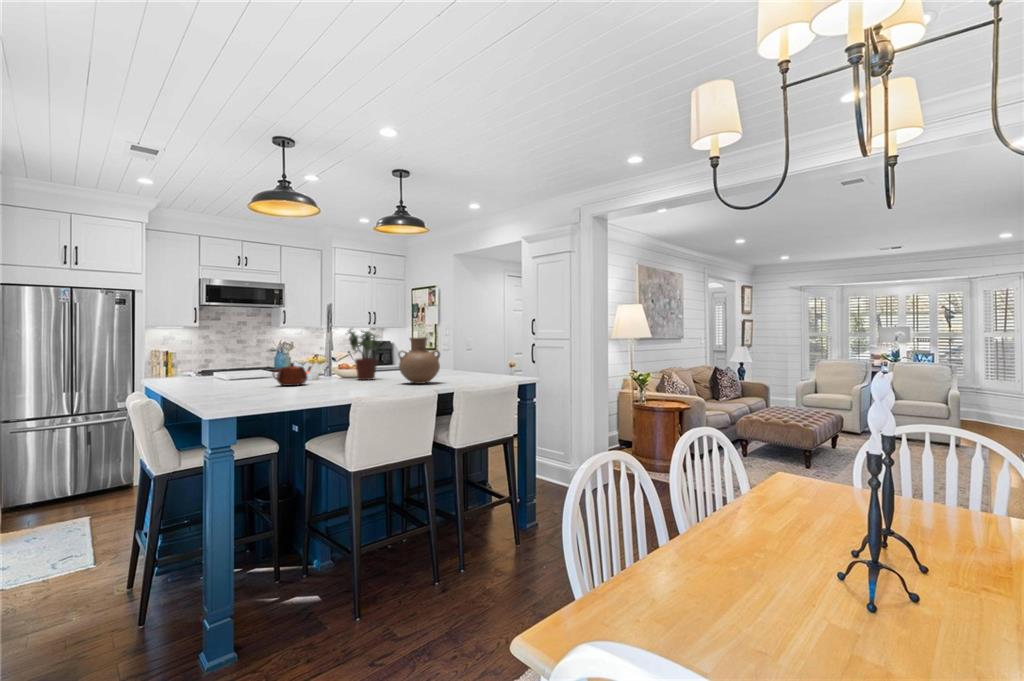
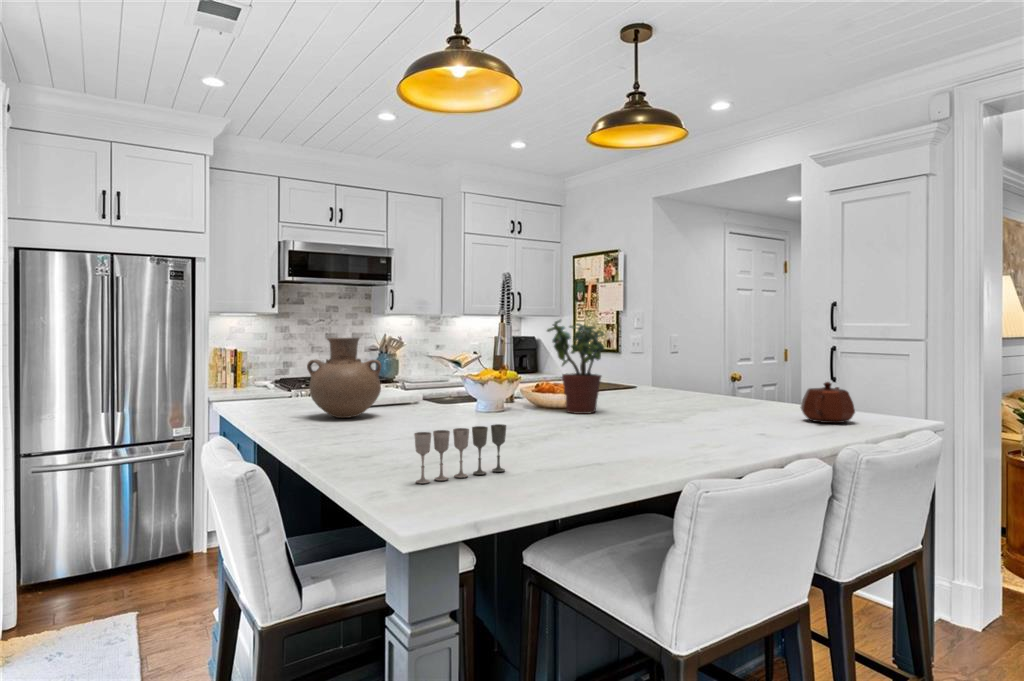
vase: present [398,337,440,384] -> present [307,337,381,418]
teapot: present [272,363,312,386] -> present [800,382,855,423]
wine glass: none [223,376,276,402] -> present [414,424,506,484]

